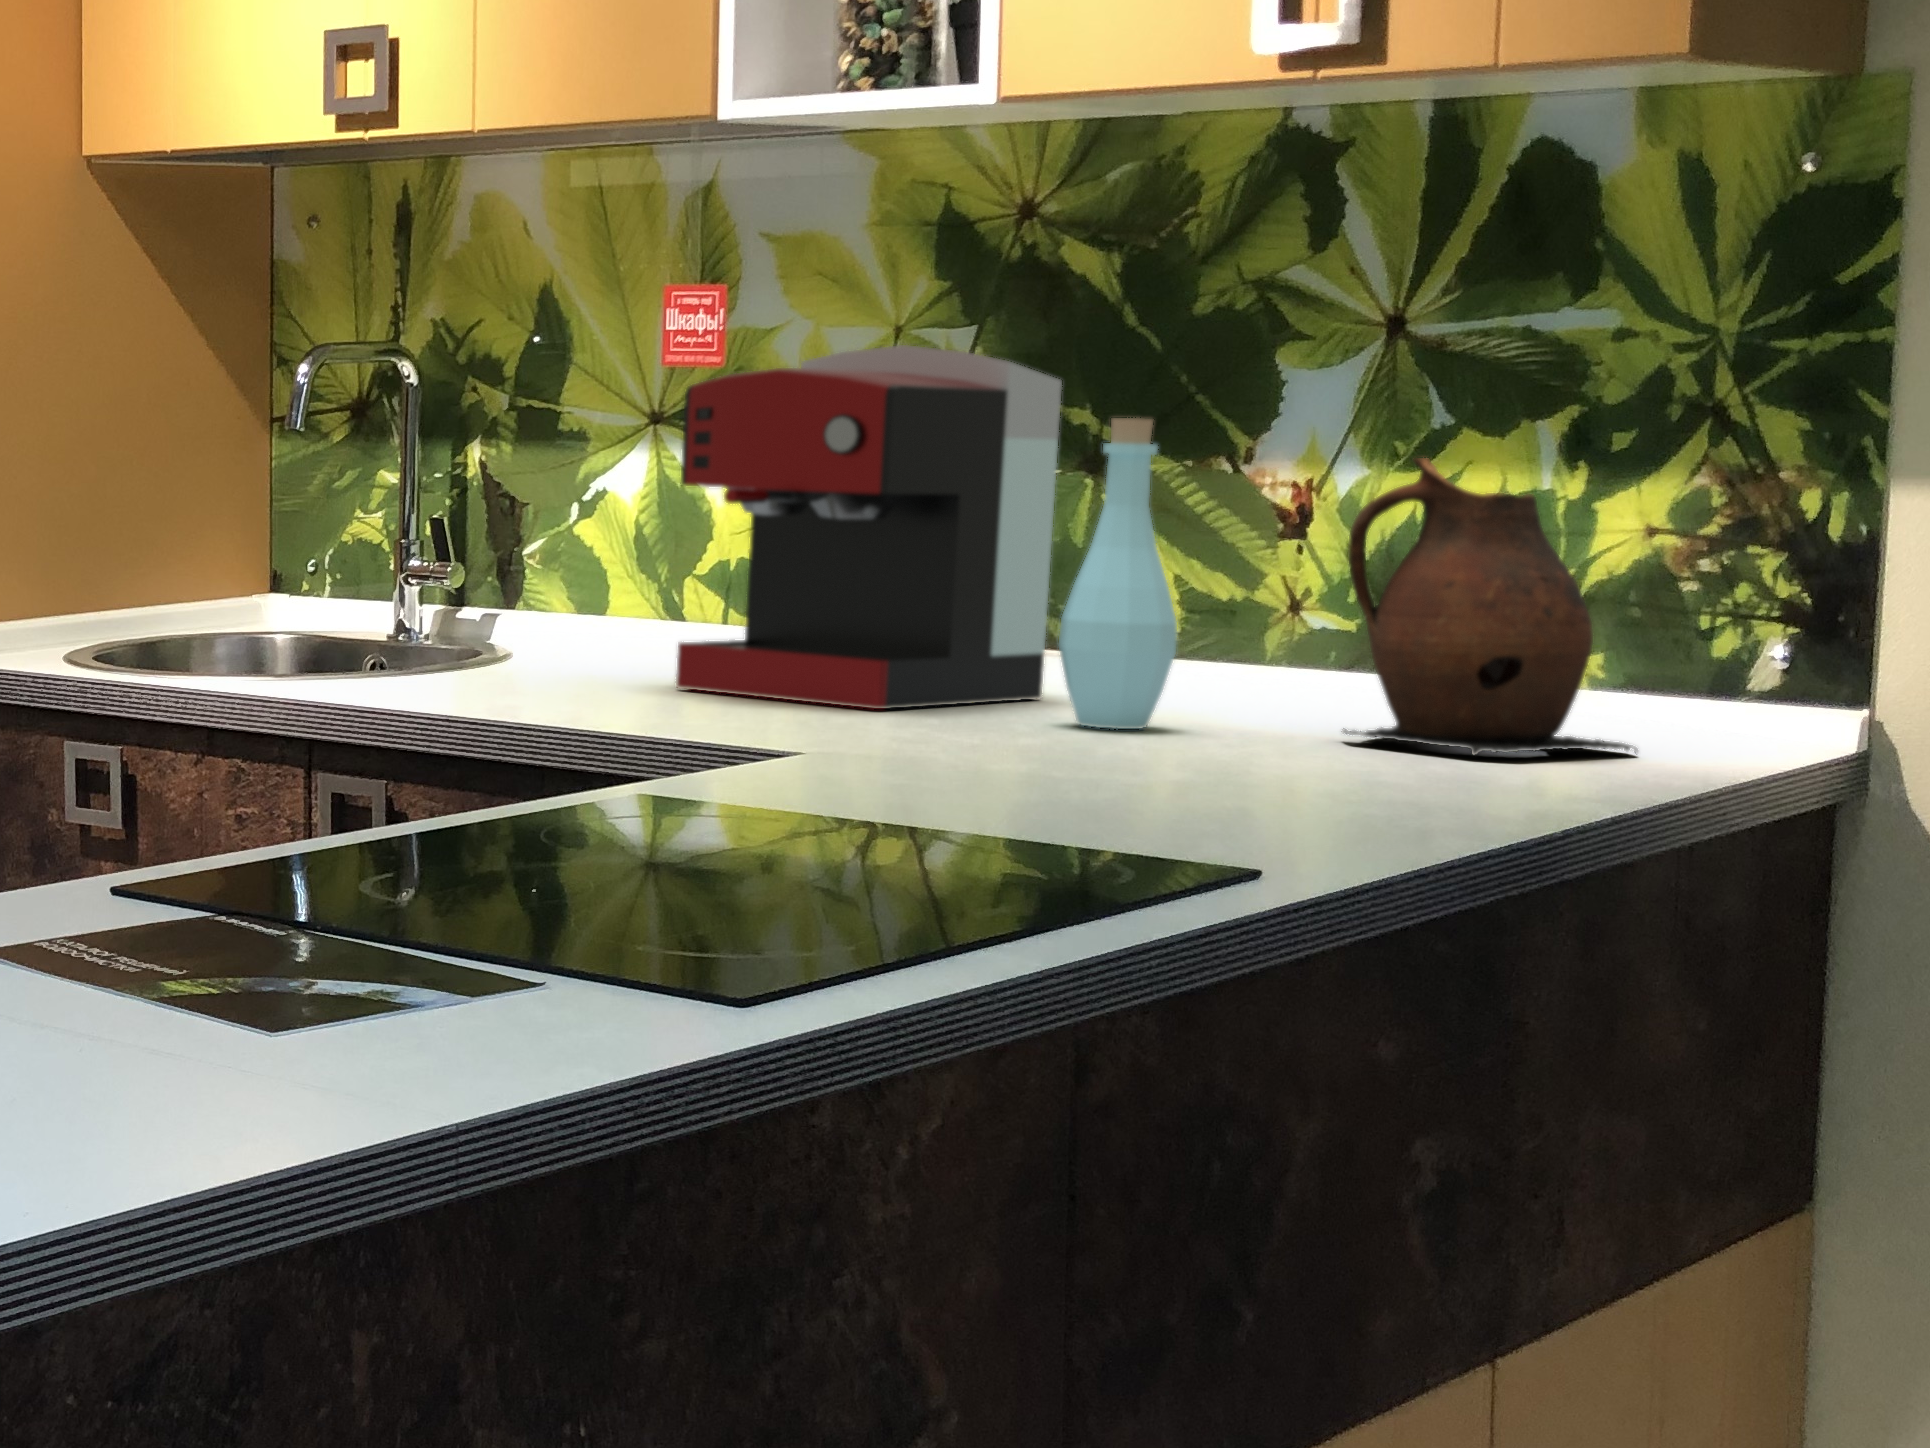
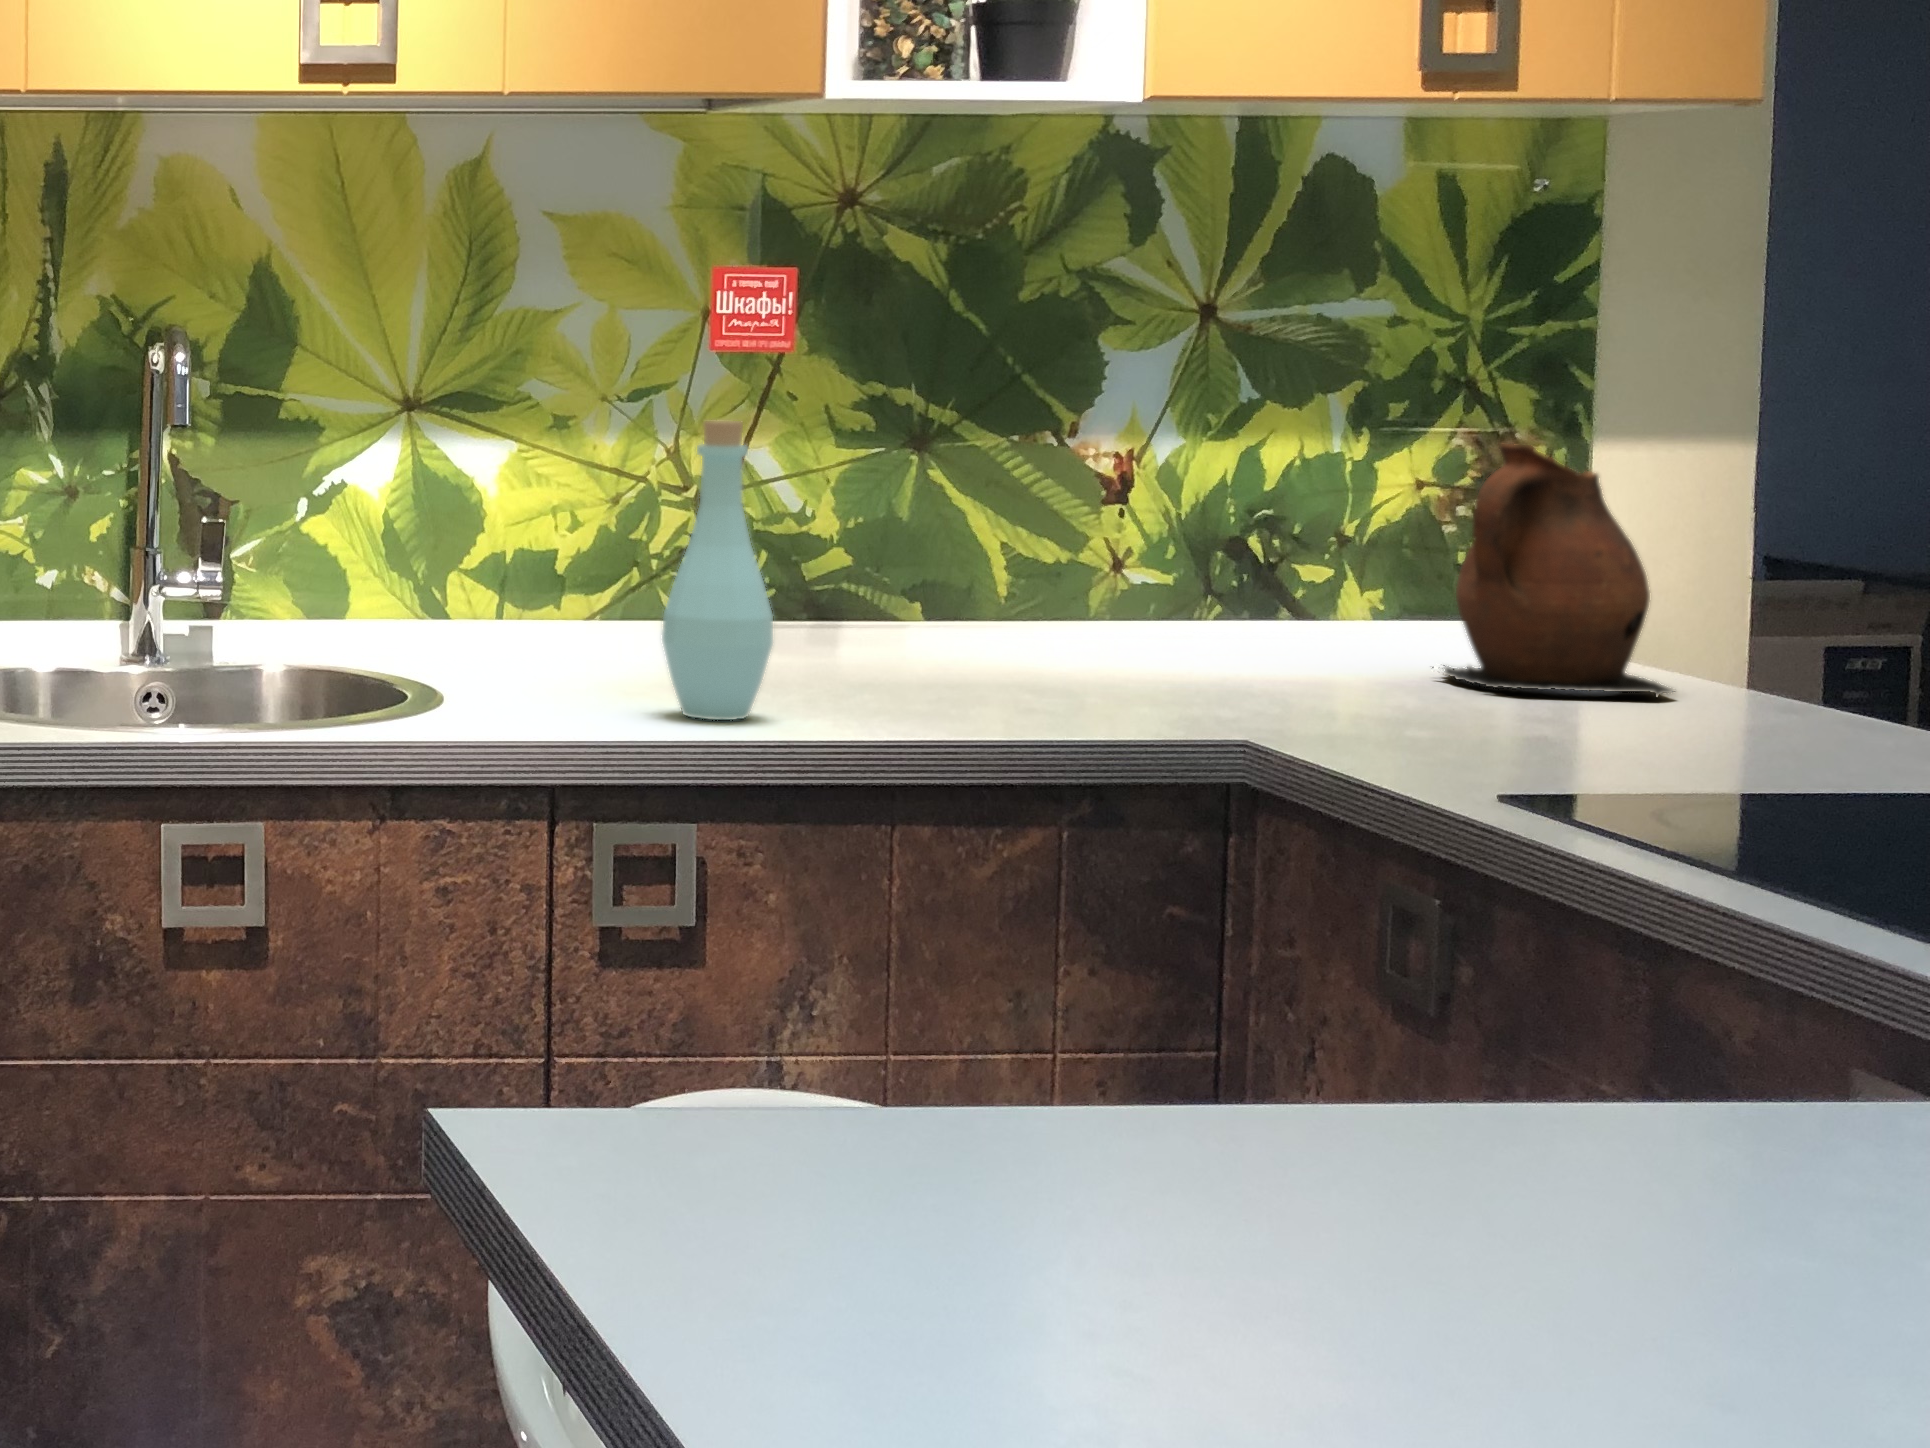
coffee maker: present [676,345,1062,709] -> none [841,343,1195,713]
bottle: present [1059,418,1177,729] -> present [662,420,773,720]

